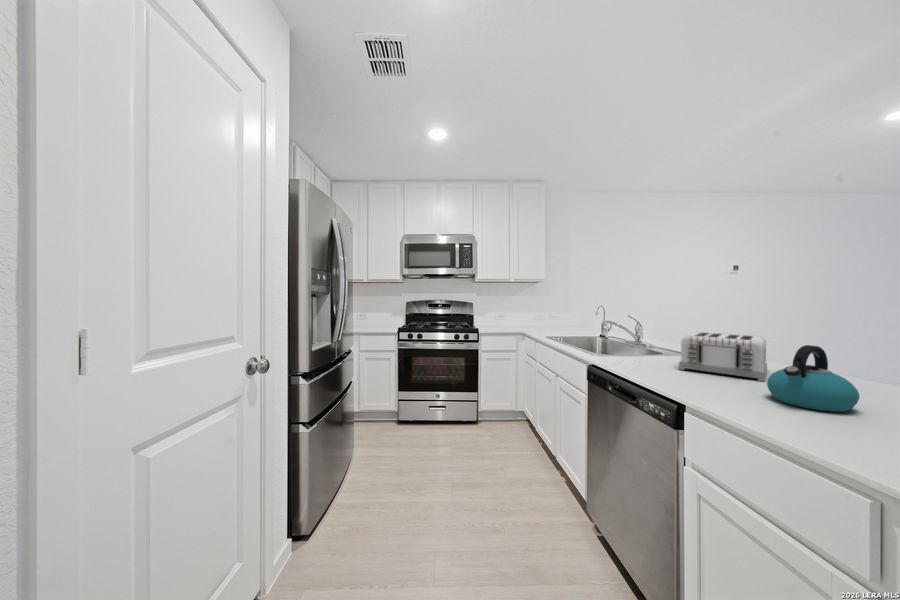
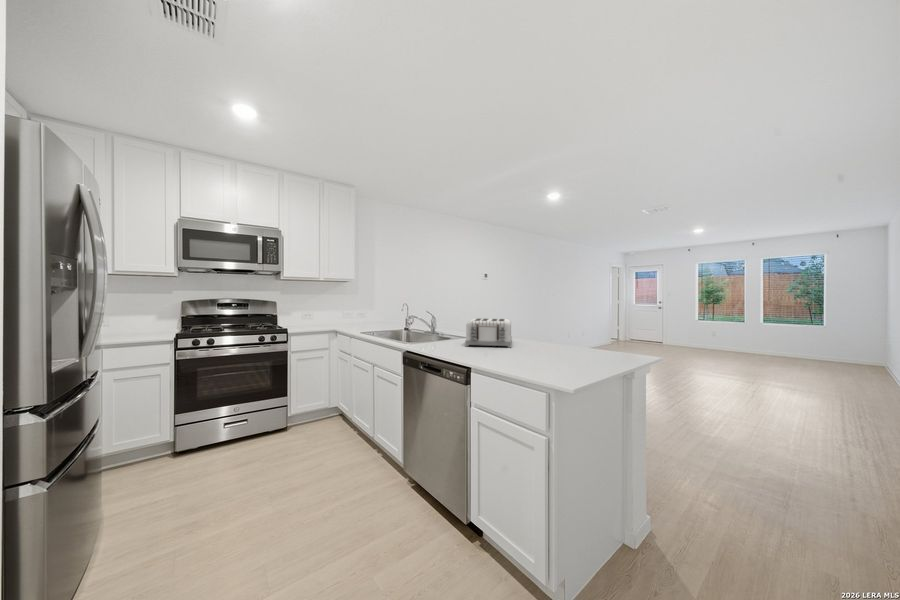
kettle: present [767,345,859,412] -> none [513,321,551,359]

